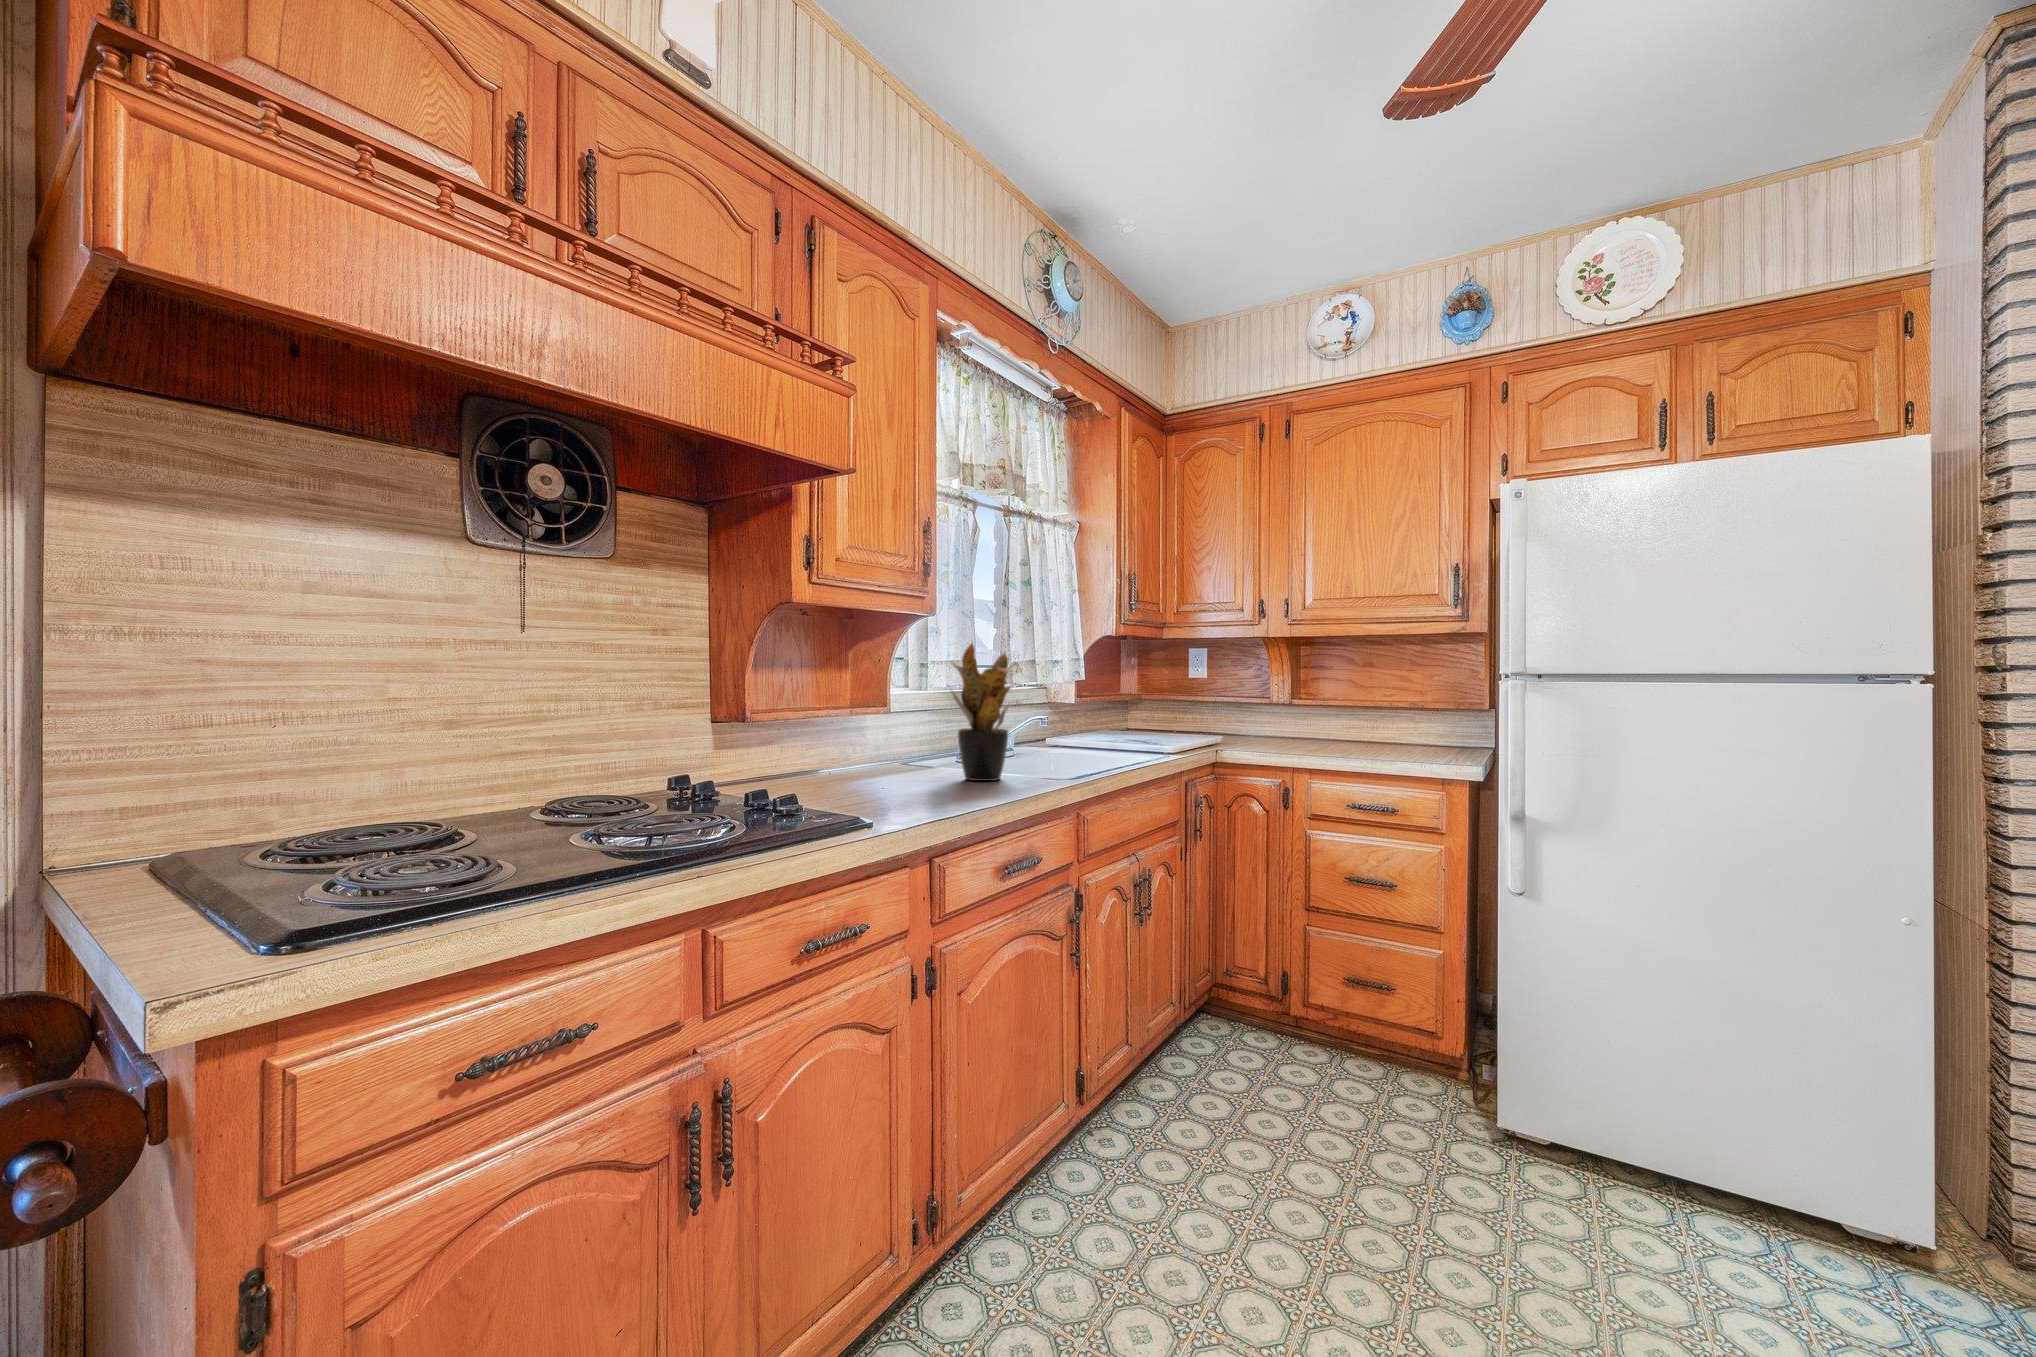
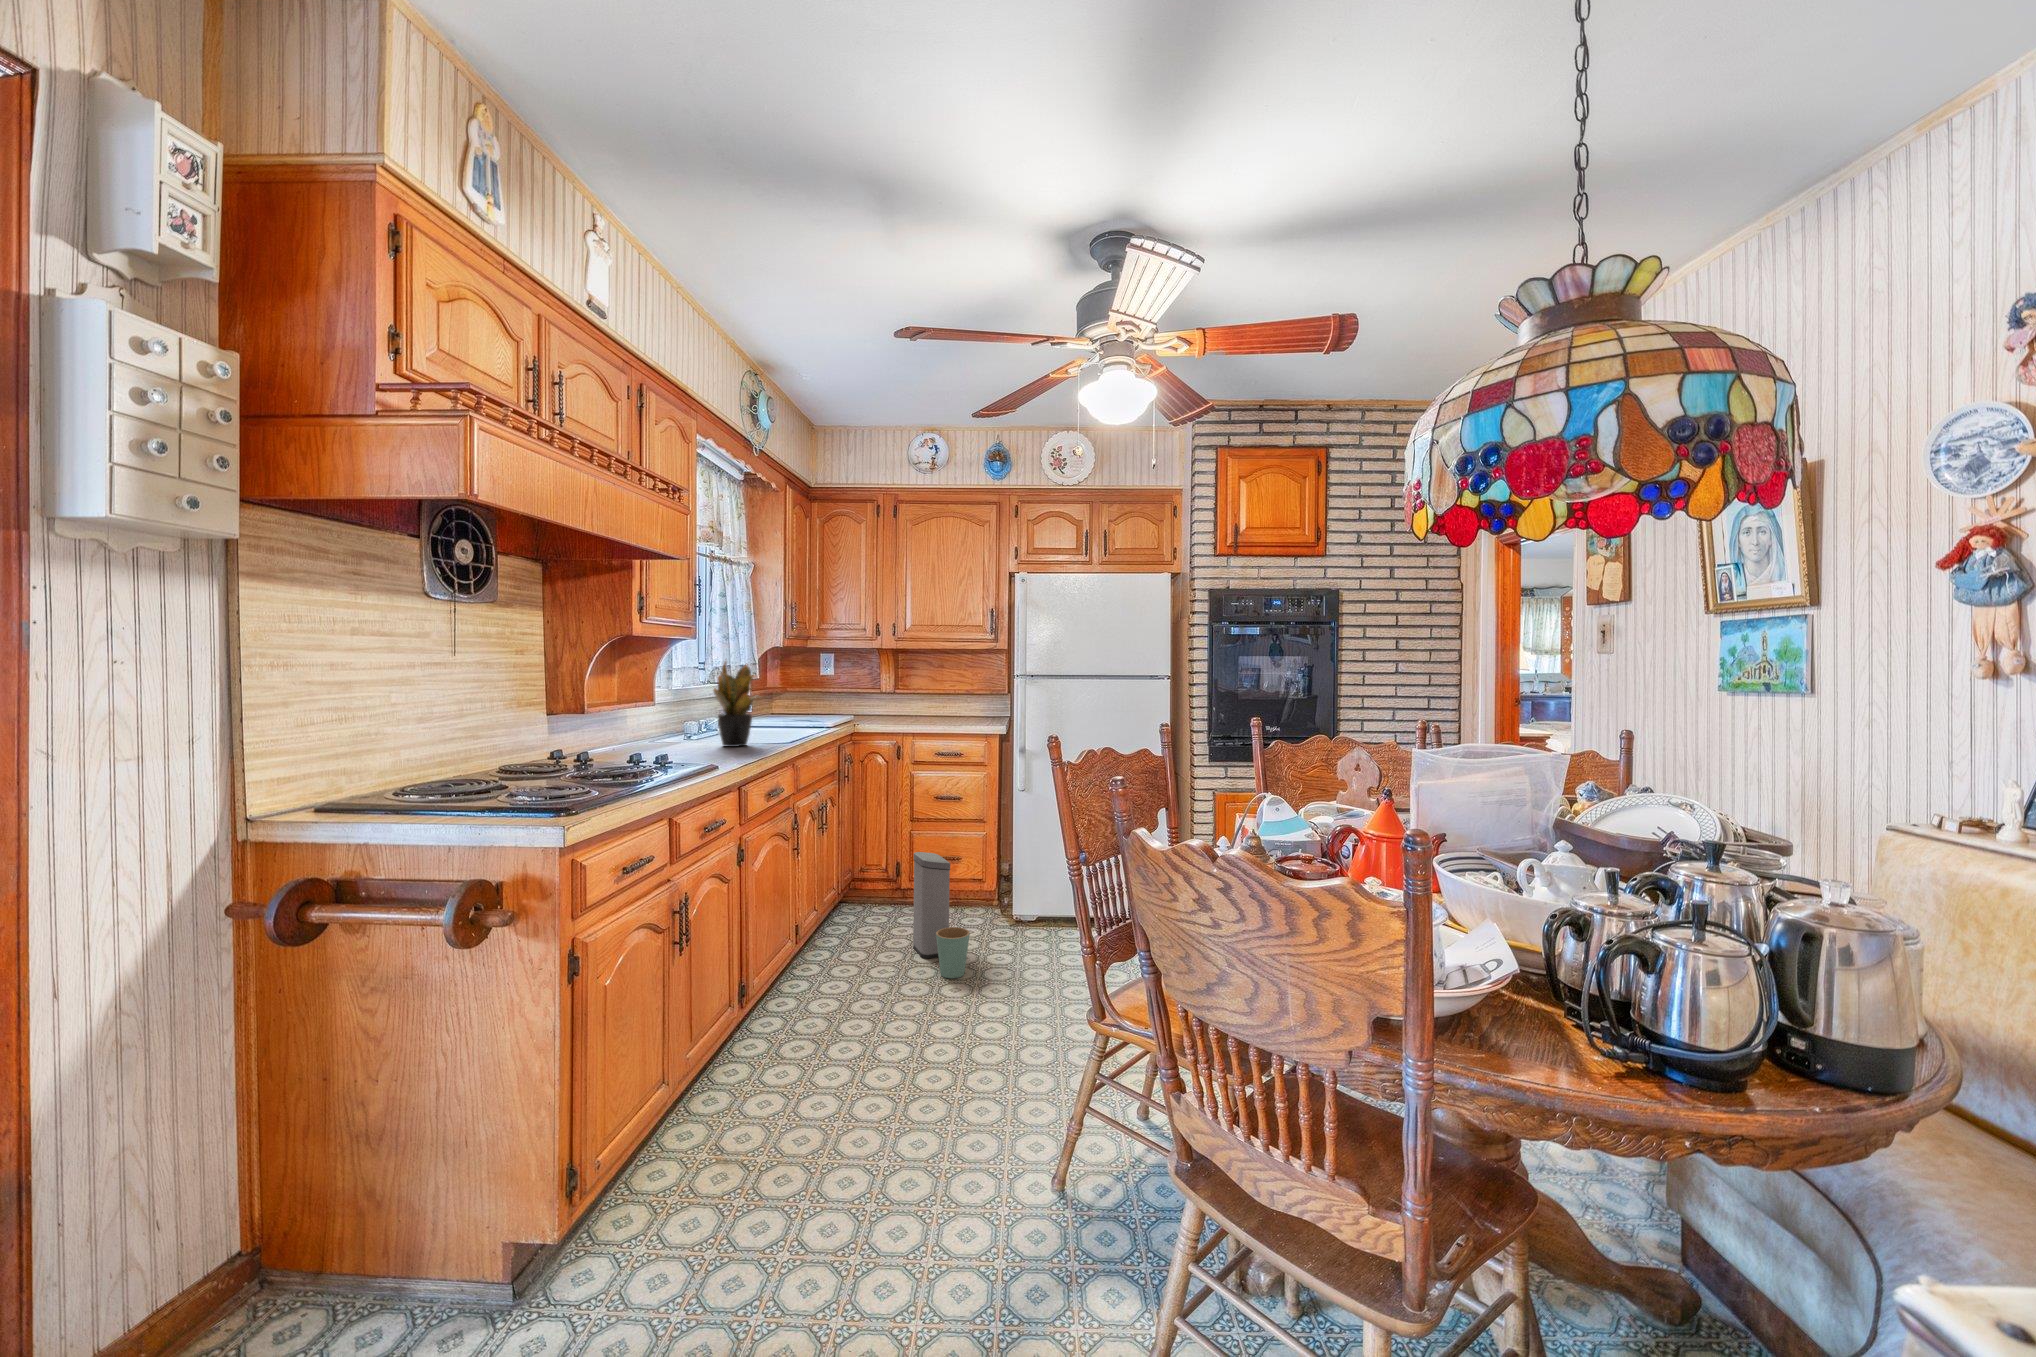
trash can: none [1290,983,1391,1269] -> present [913,852,970,978]

